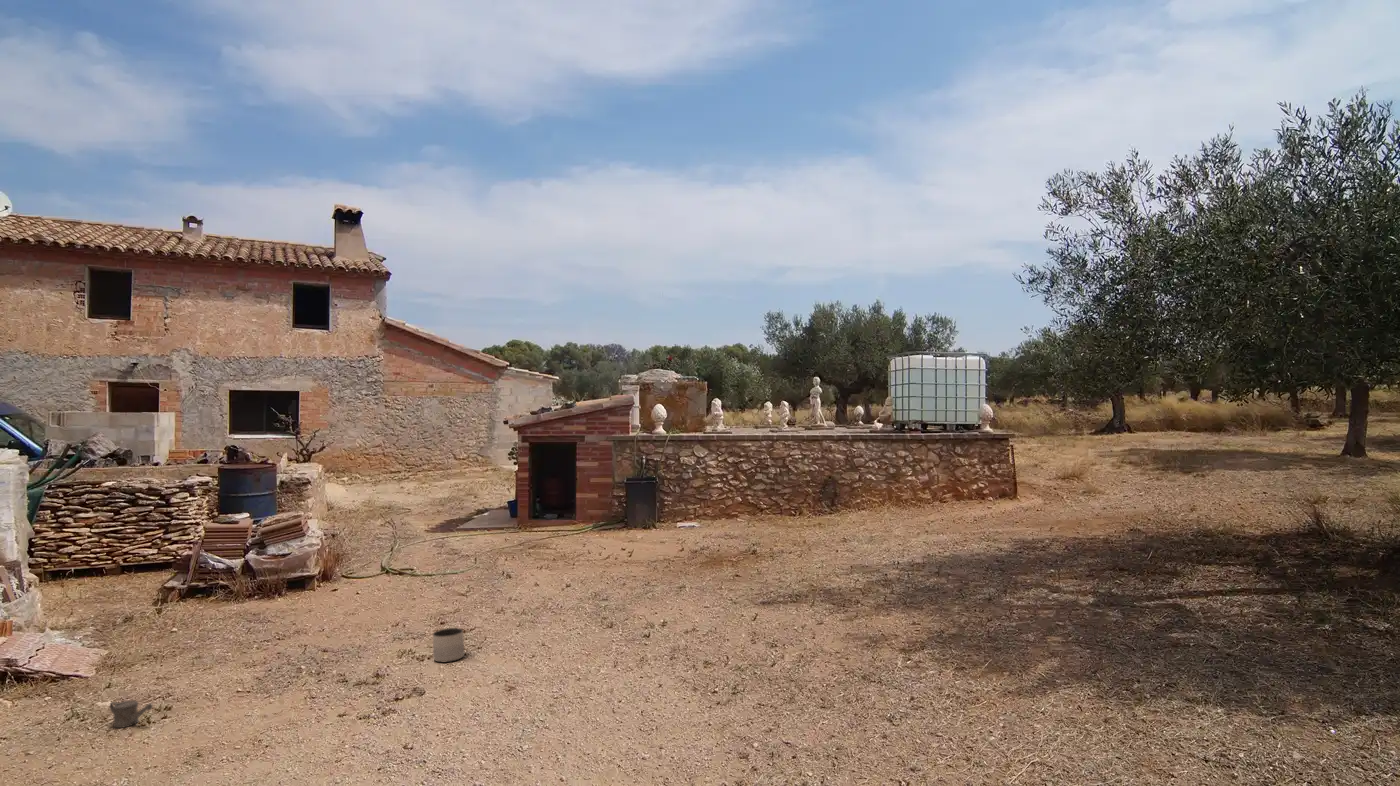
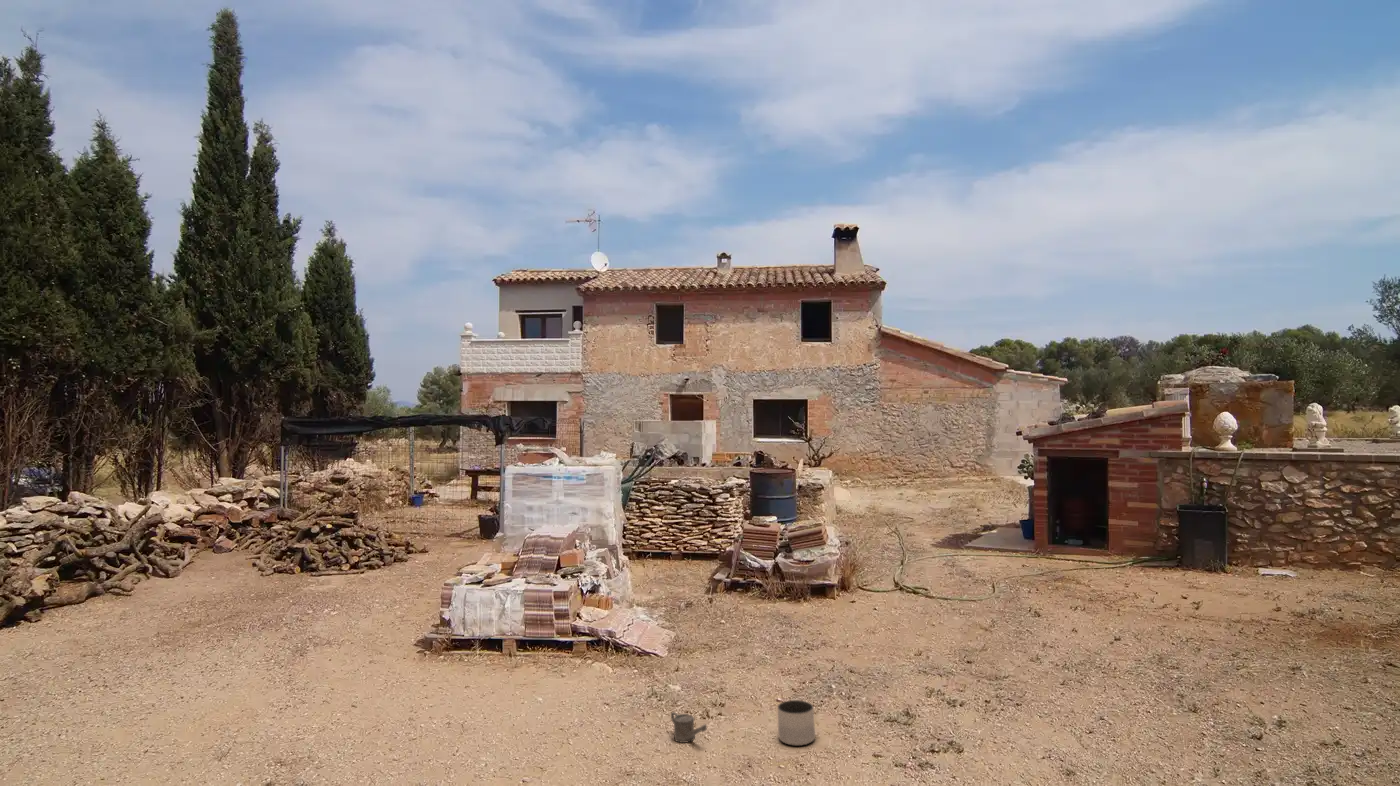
planter: present [433,628,464,662] -> present [778,700,815,746]

